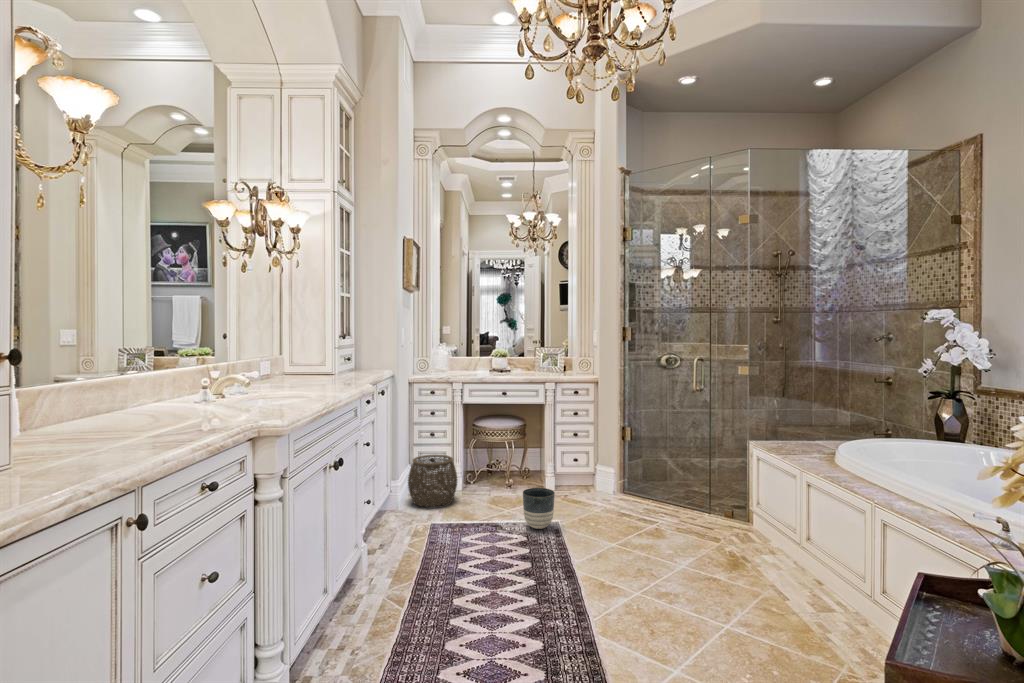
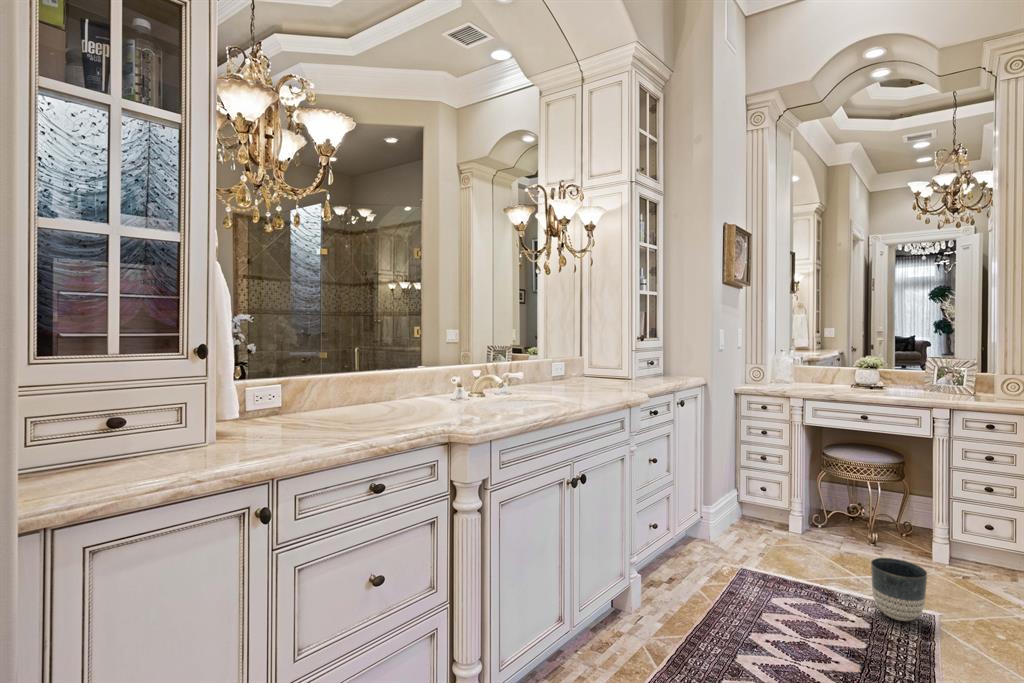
woven basket: present [408,455,457,506] -> none [724,482,791,548]

